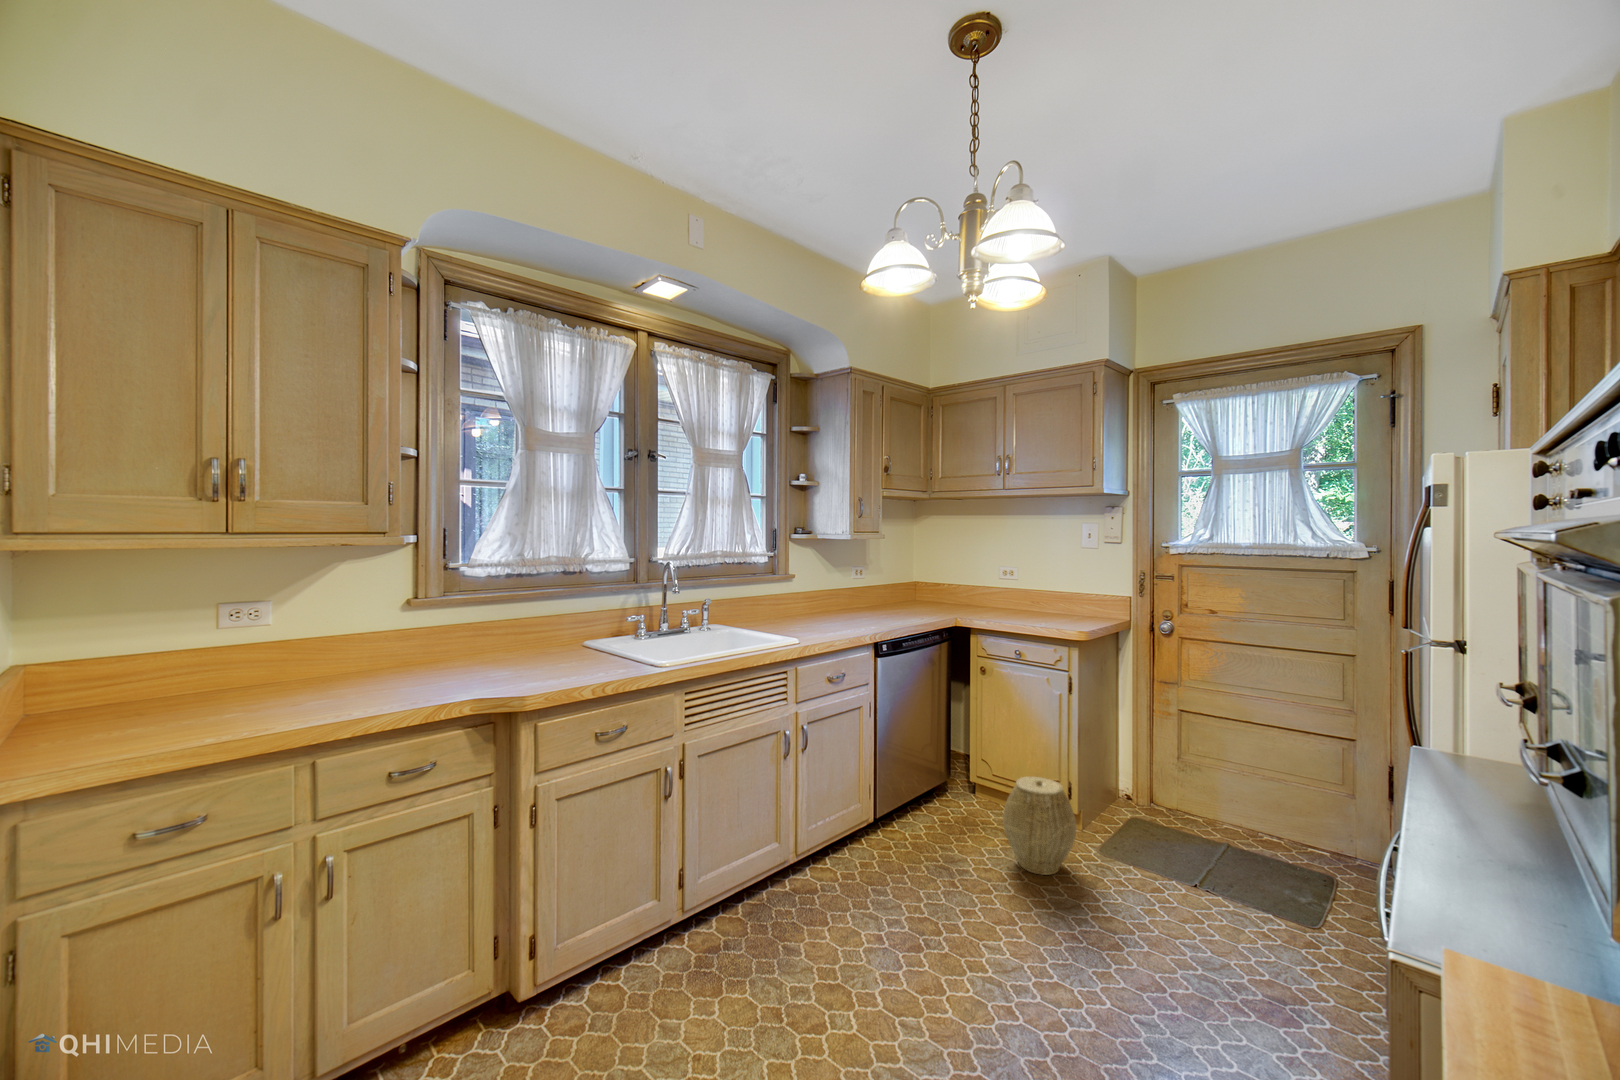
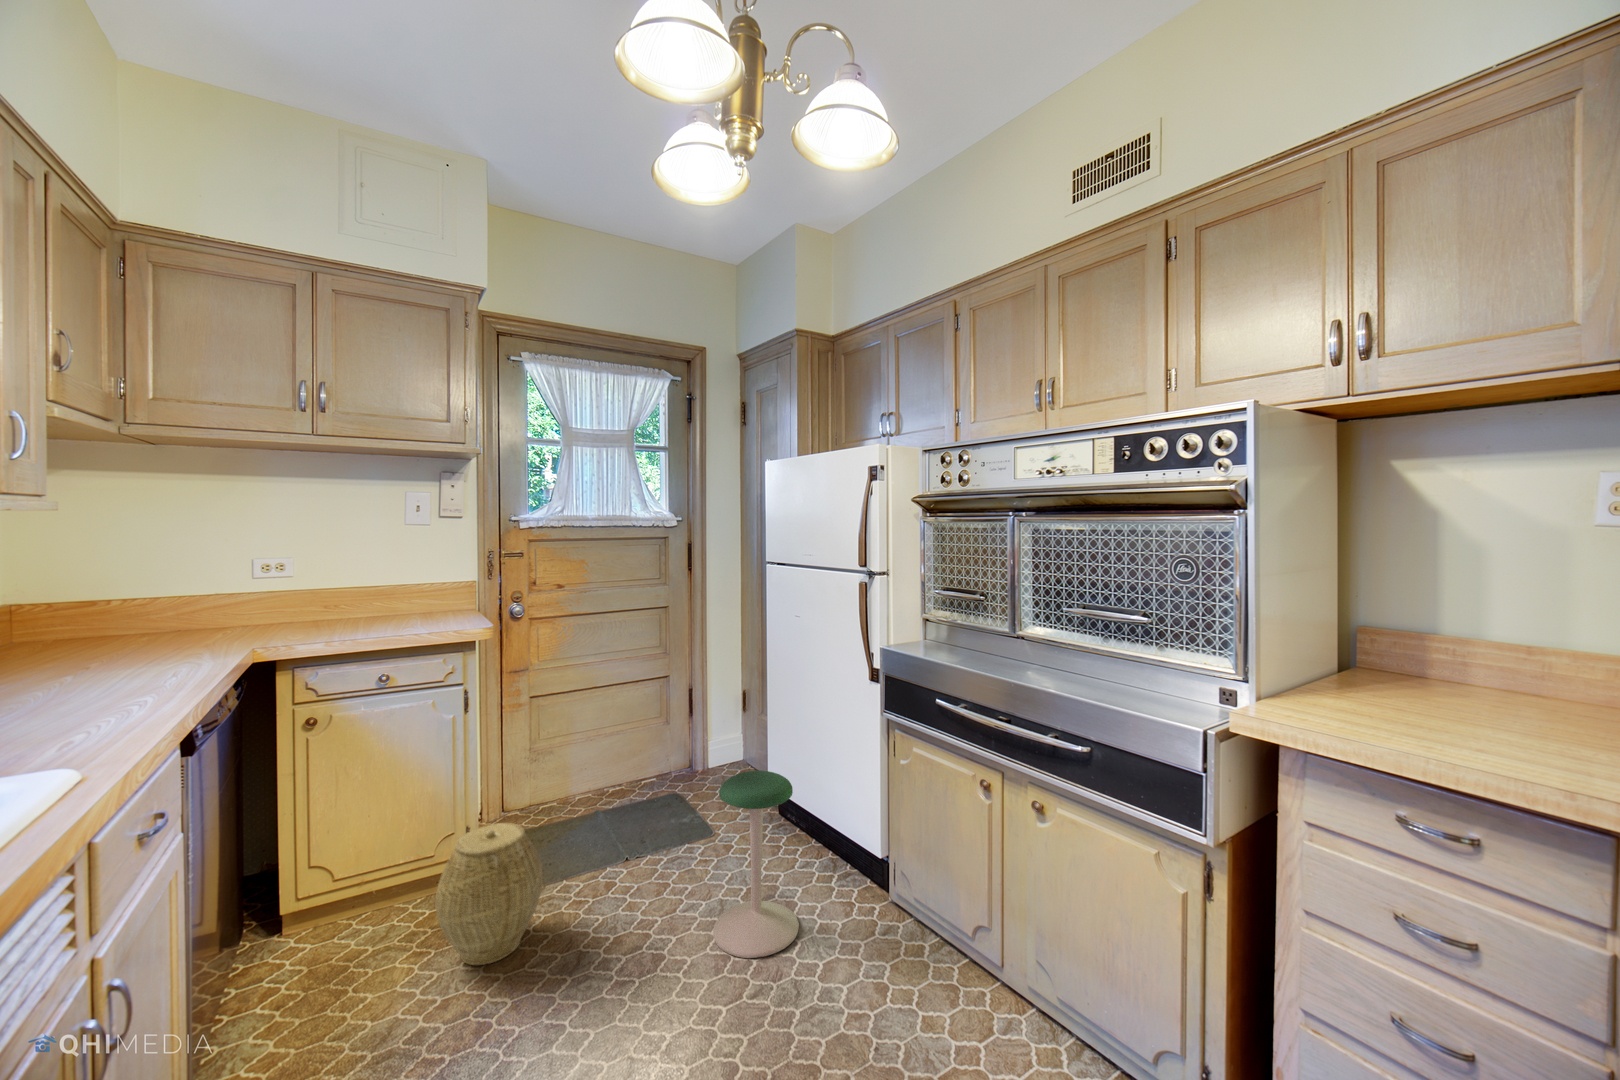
stool: none [1166,829,1275,1035] -> present [713,770,799,958]

